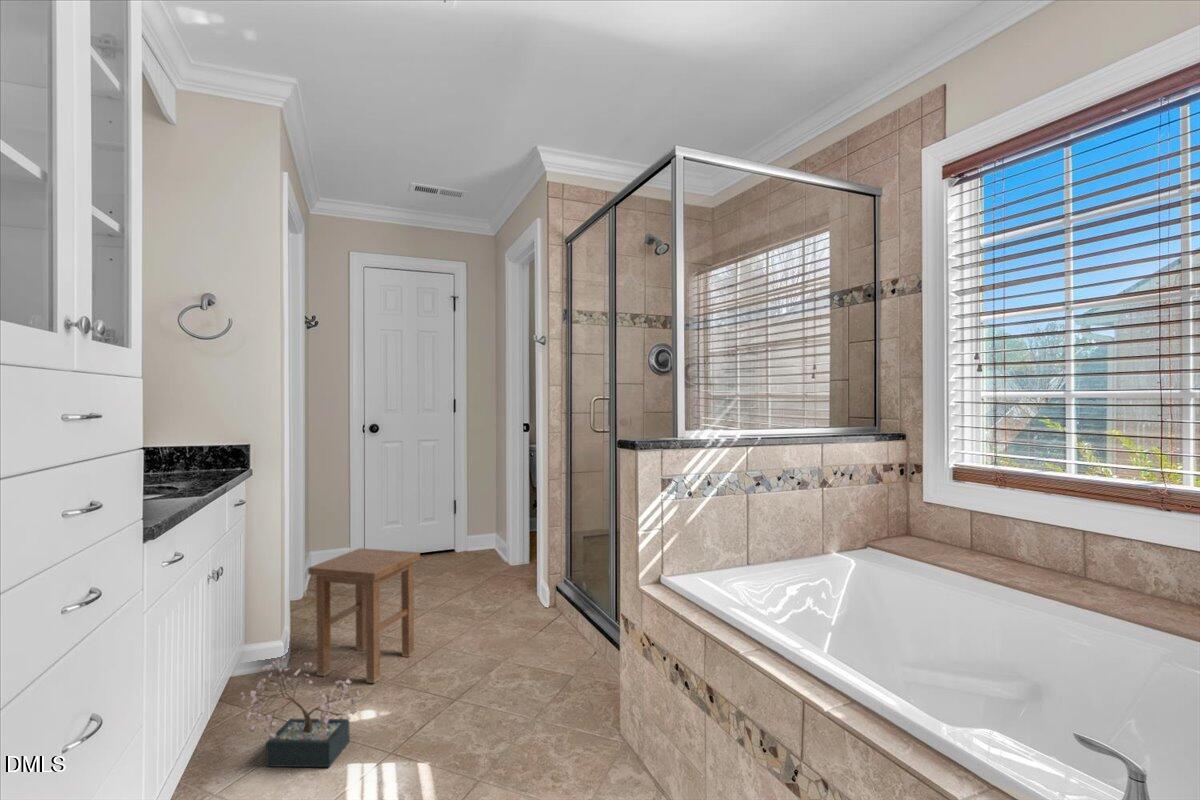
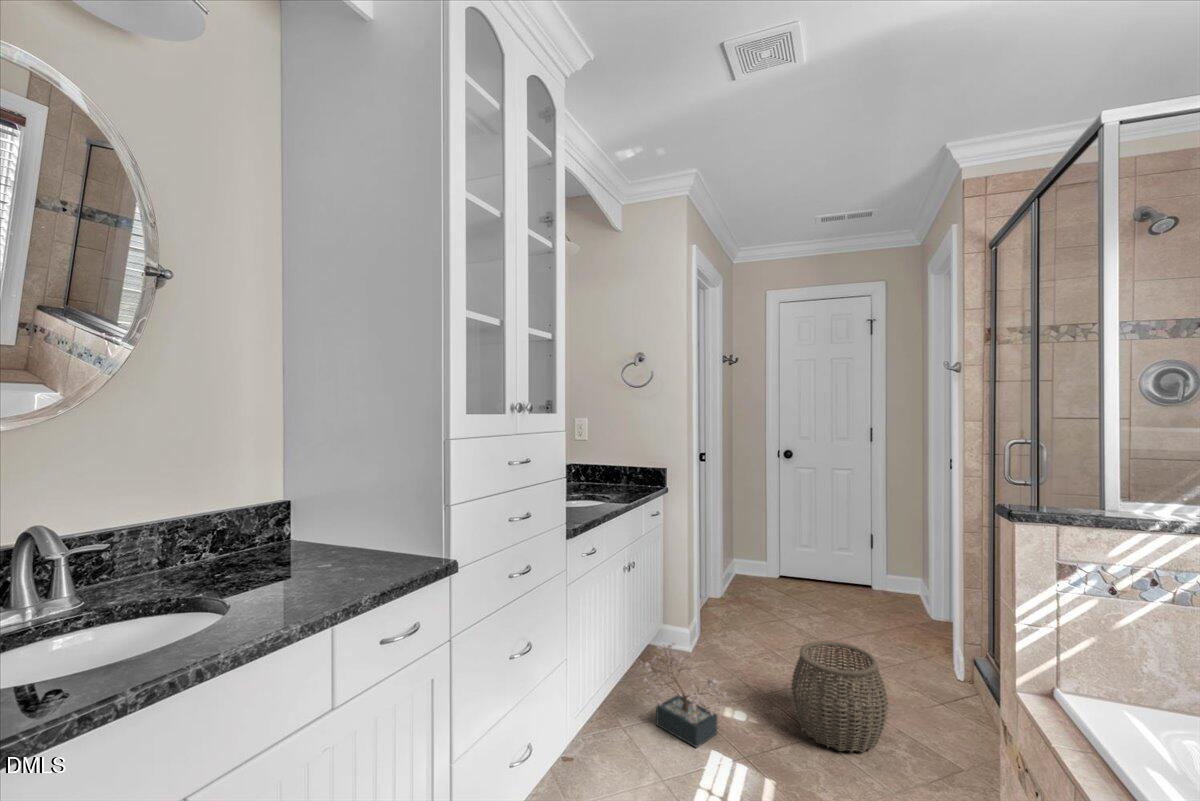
stool: present [308,548,420,683] -> none [705,565,802,692]
woven basket: none [424,600,515,705] -> present [791,641,889,752]

